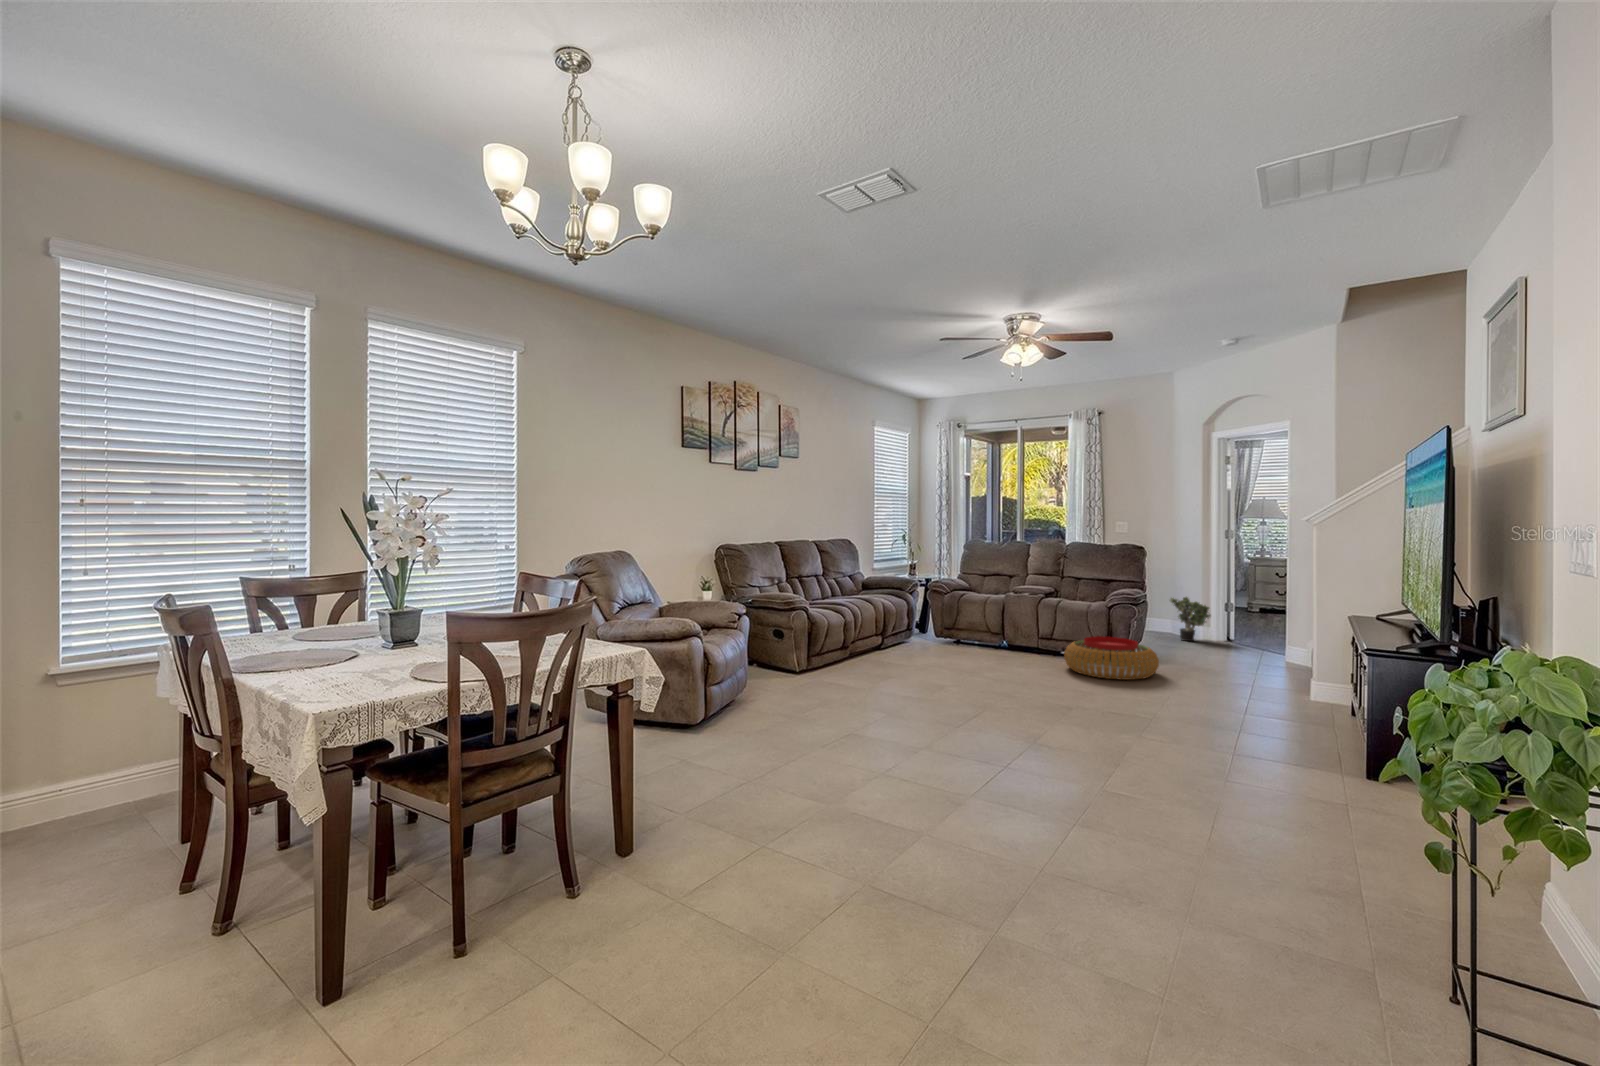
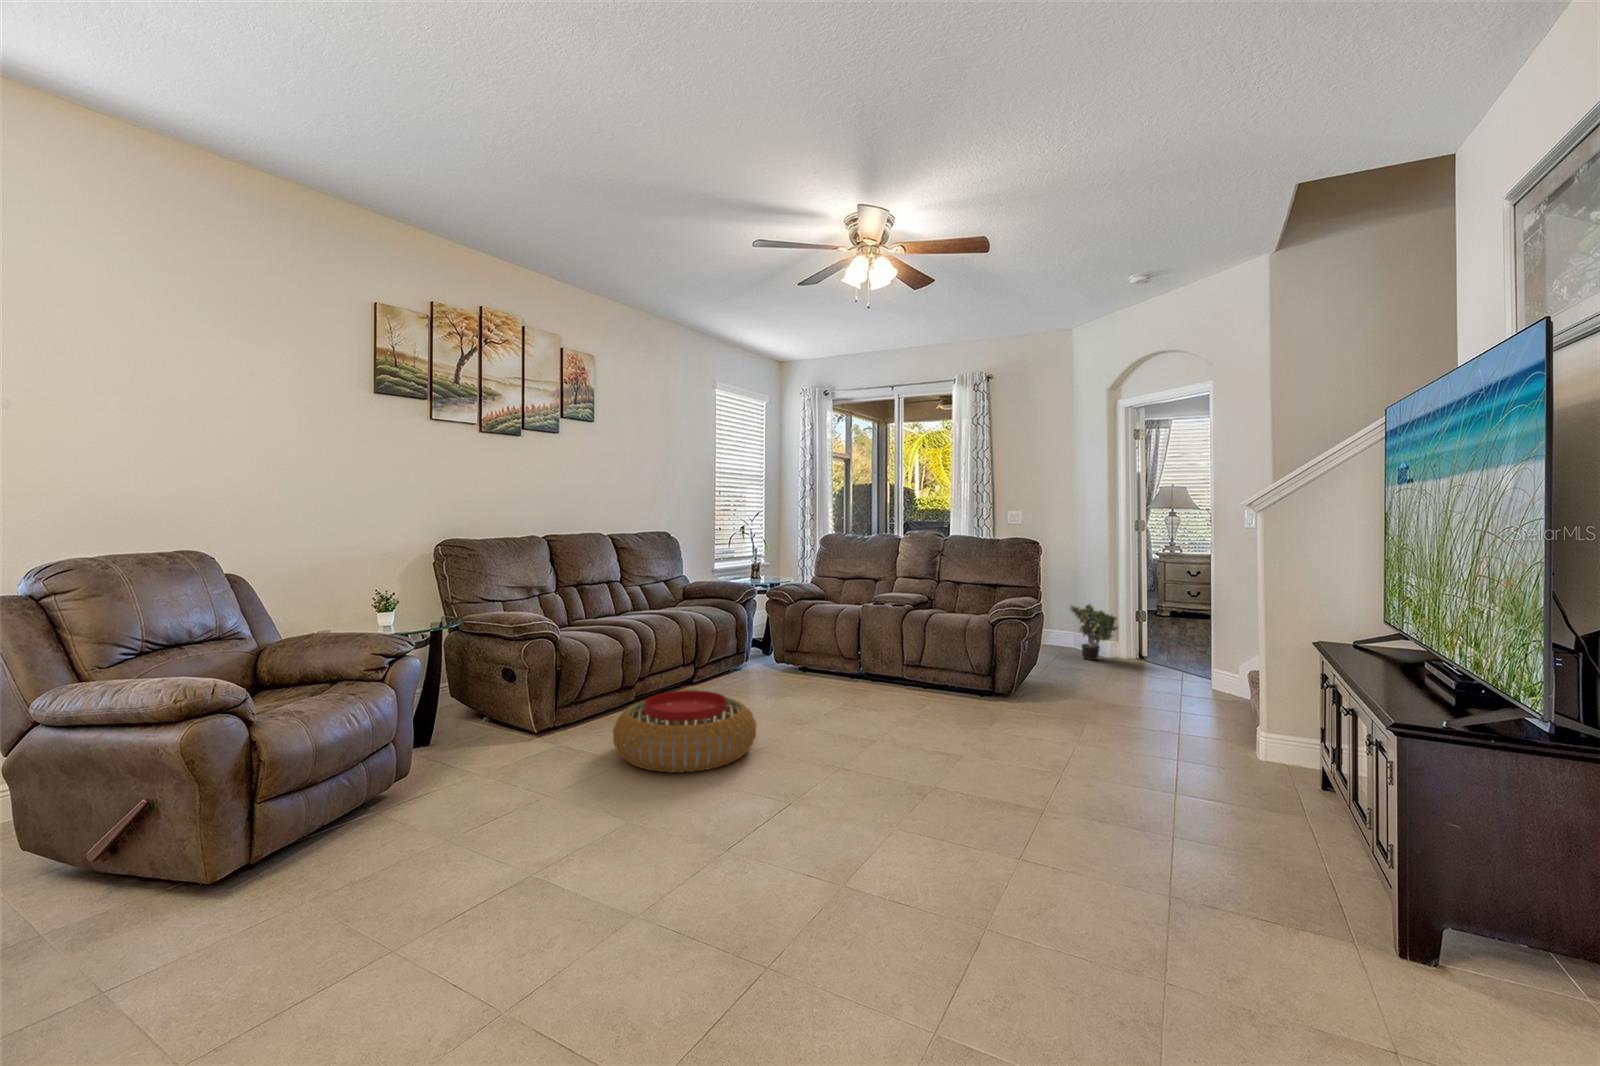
pouf: present [1064,636,1159,680] -> present [613,690,756,773]

